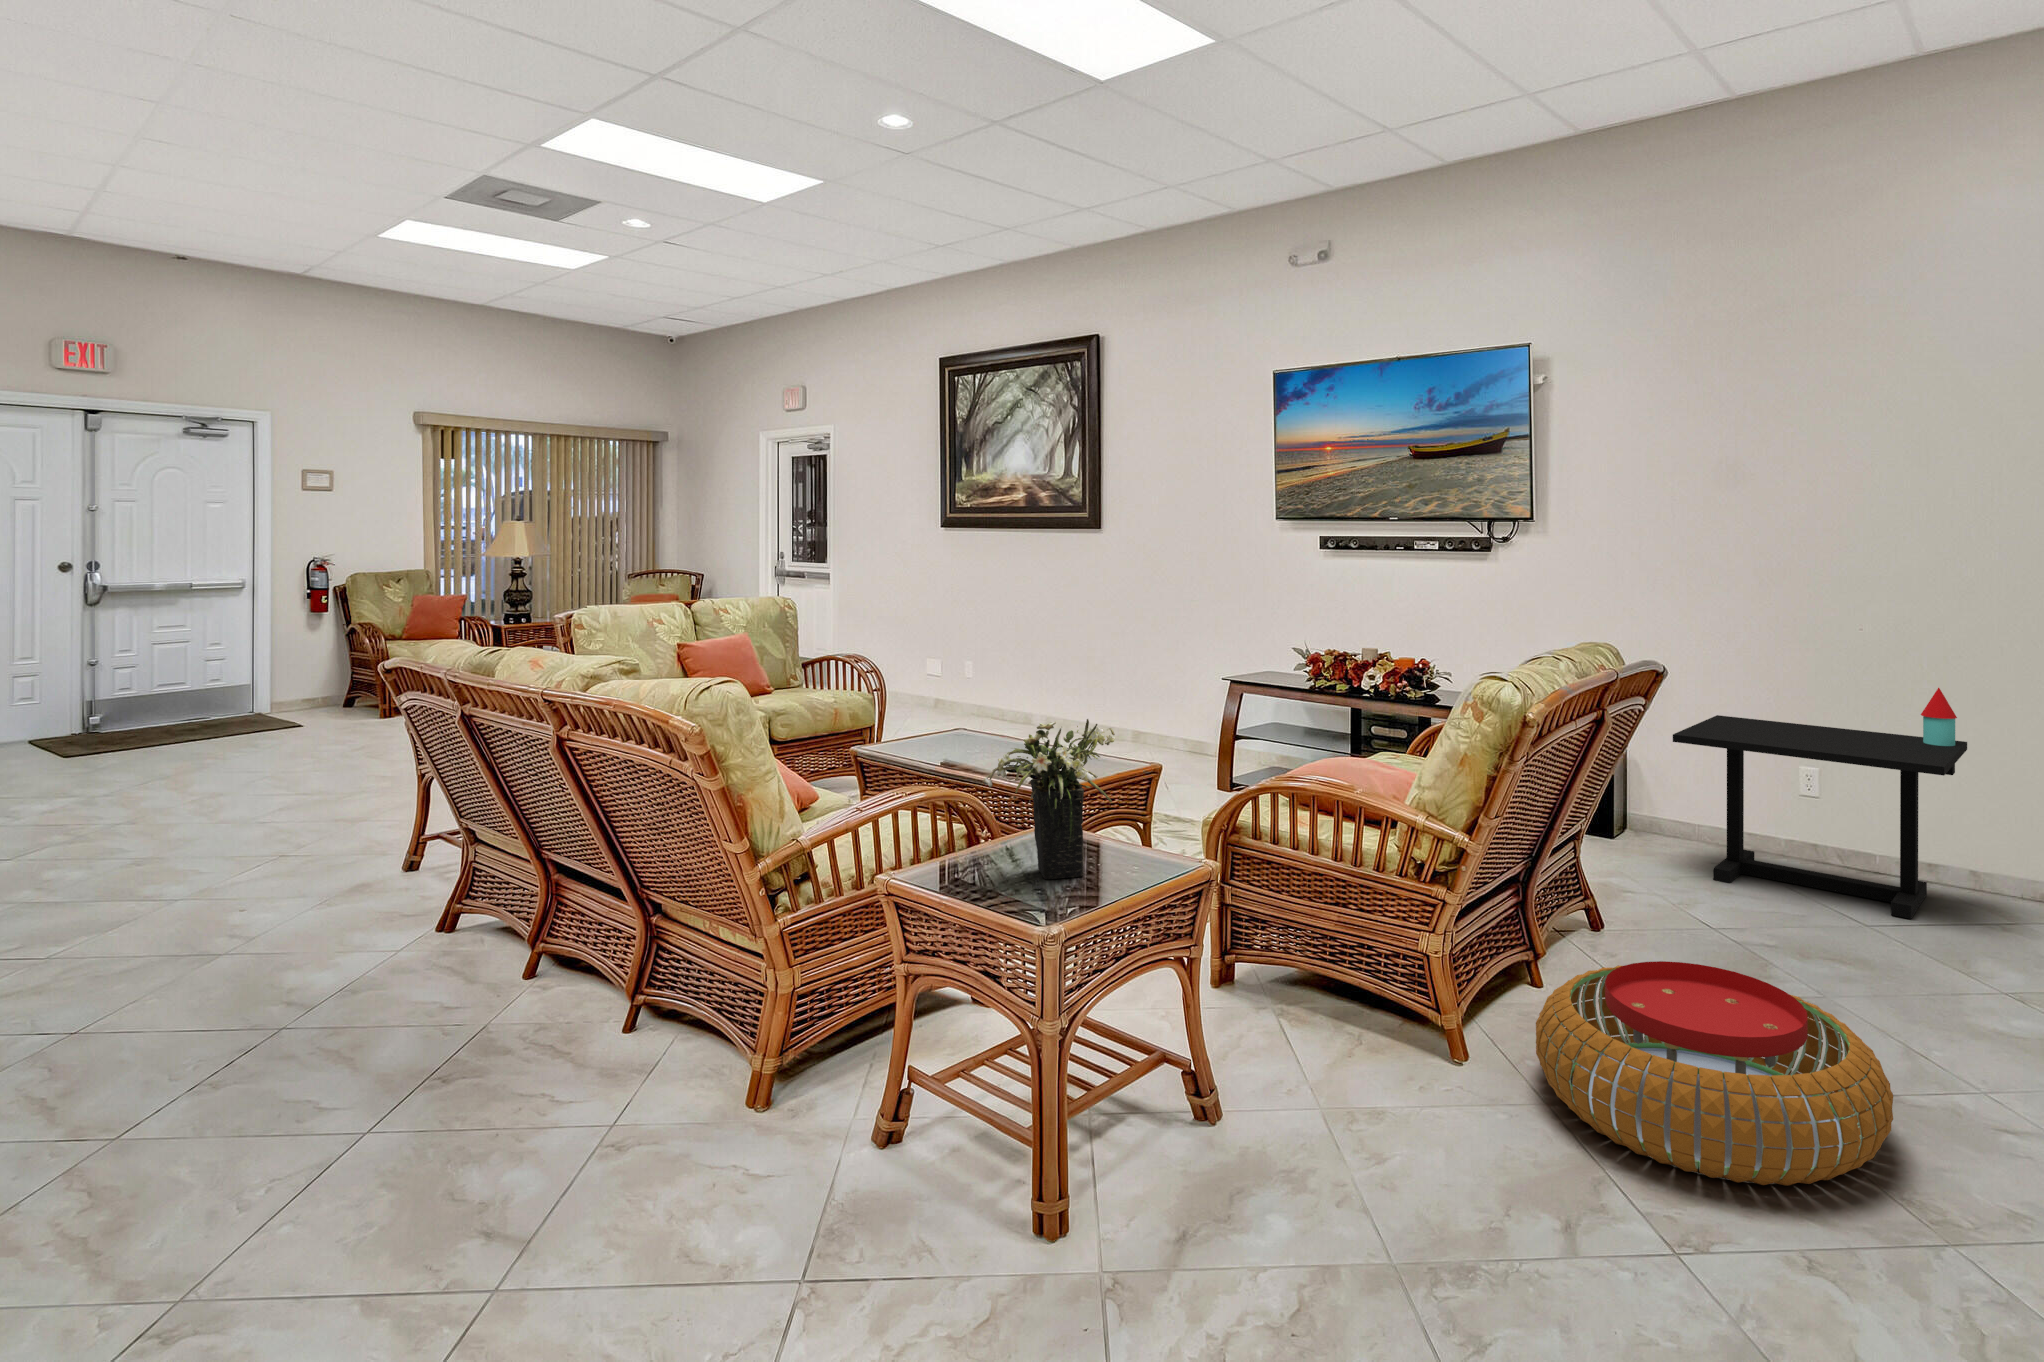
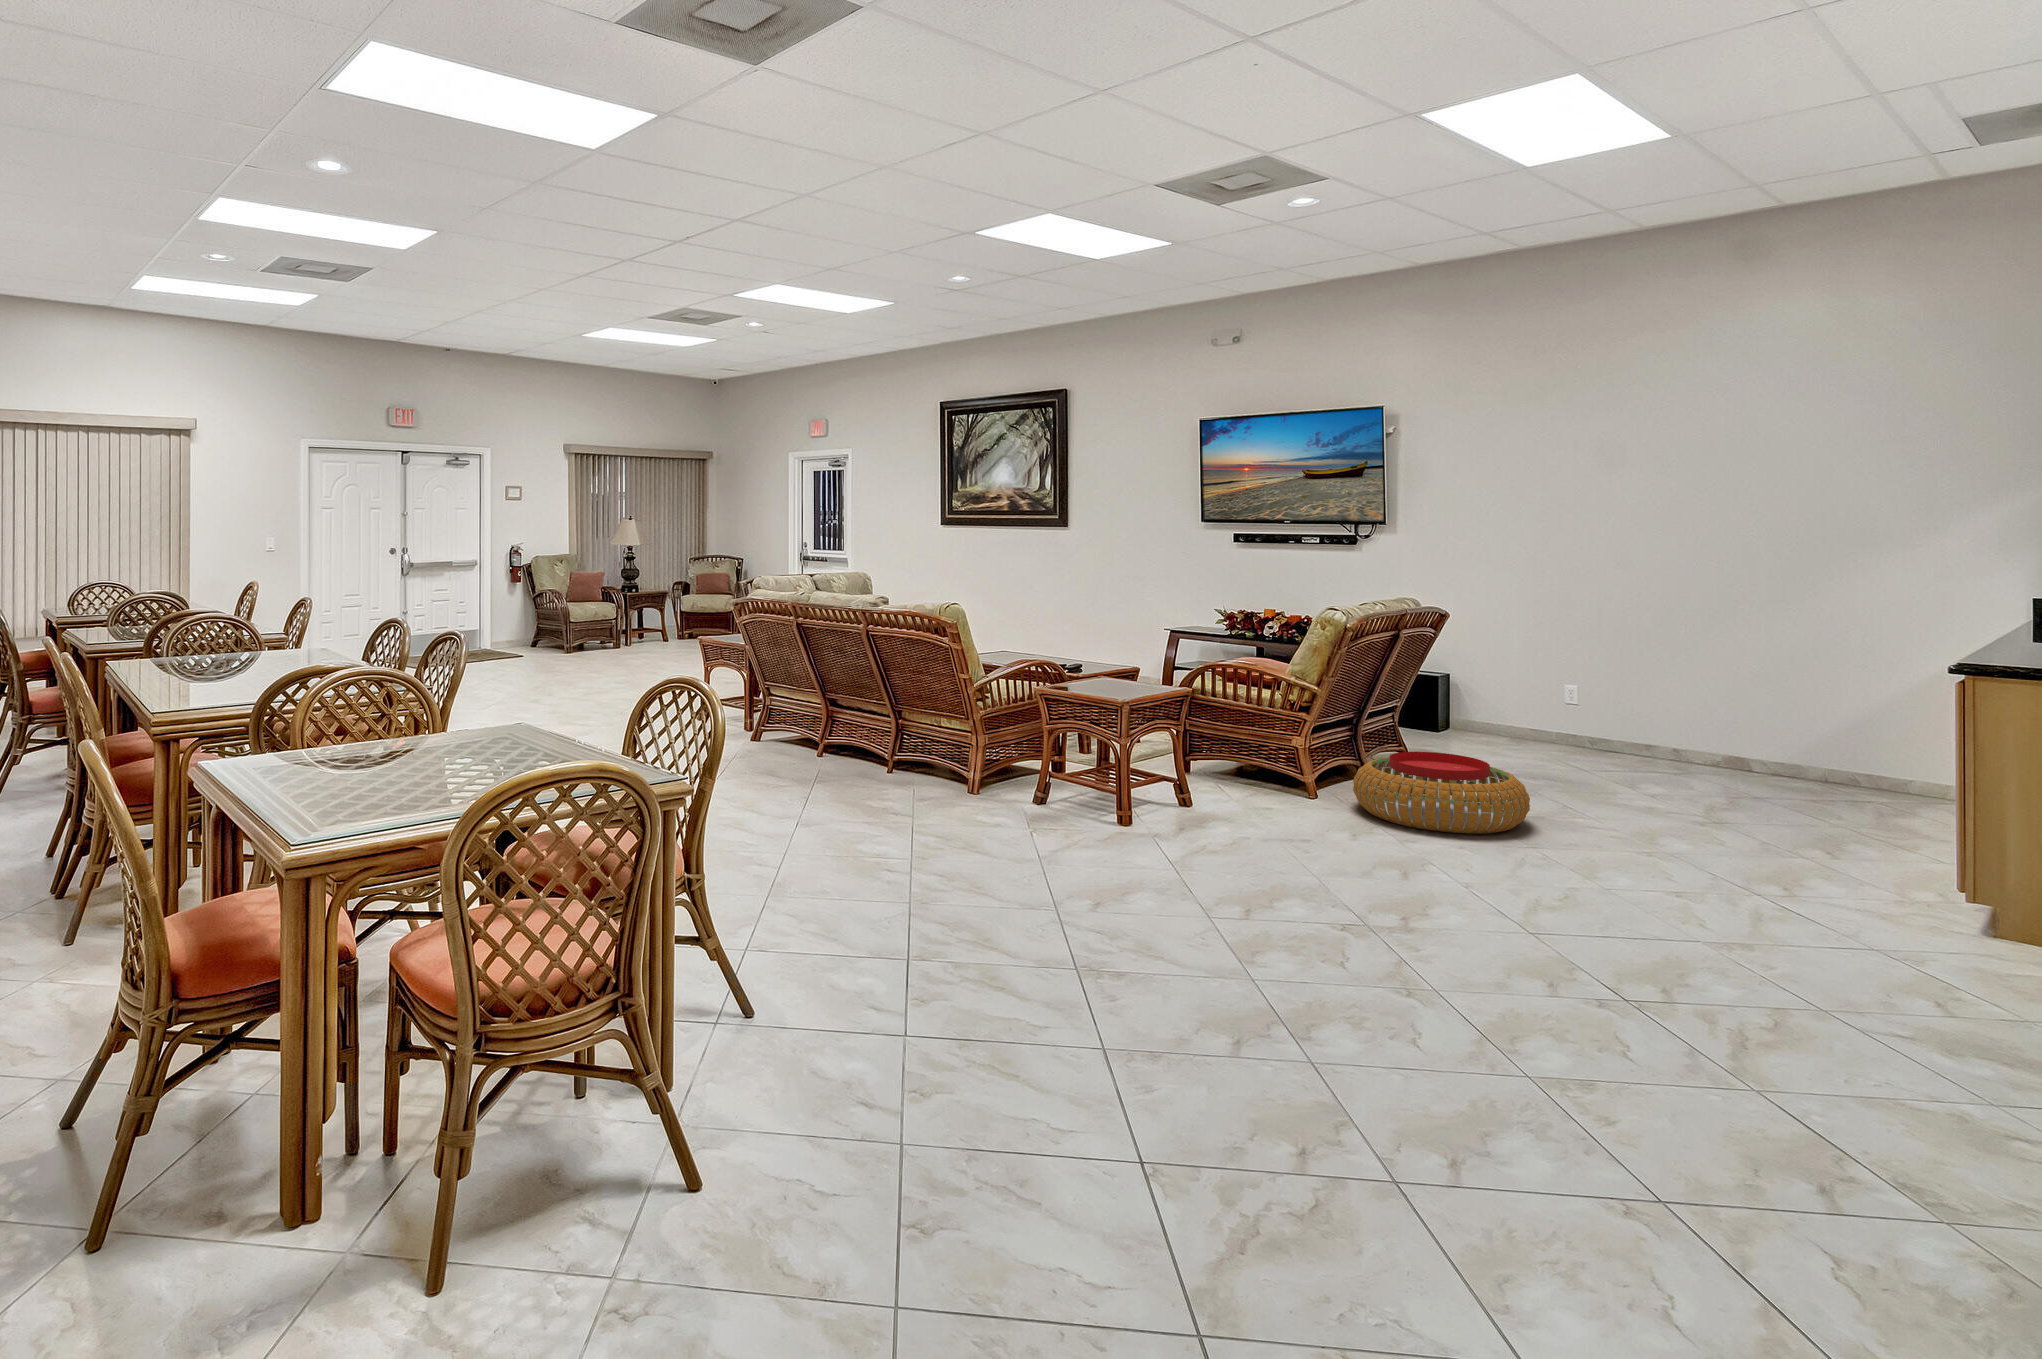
side table: present [1673,688,1967,919] -> none [1468,629,1668,768]
flower arrangement: present [983,719,1115,879] -> none [1078,620,1140,694]

